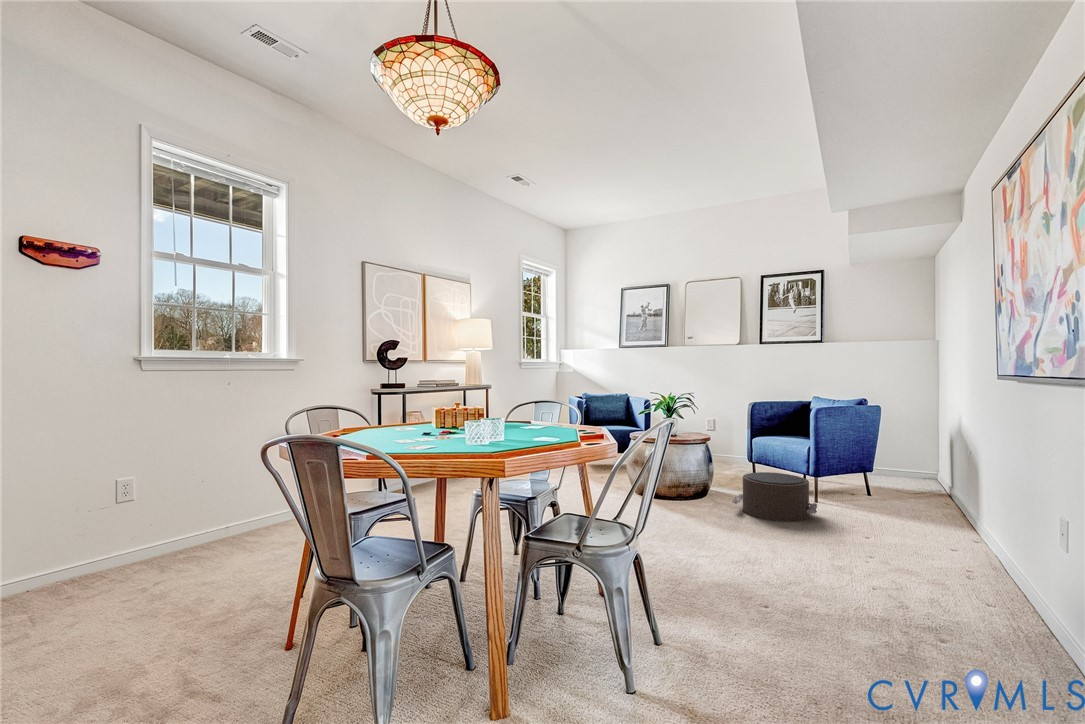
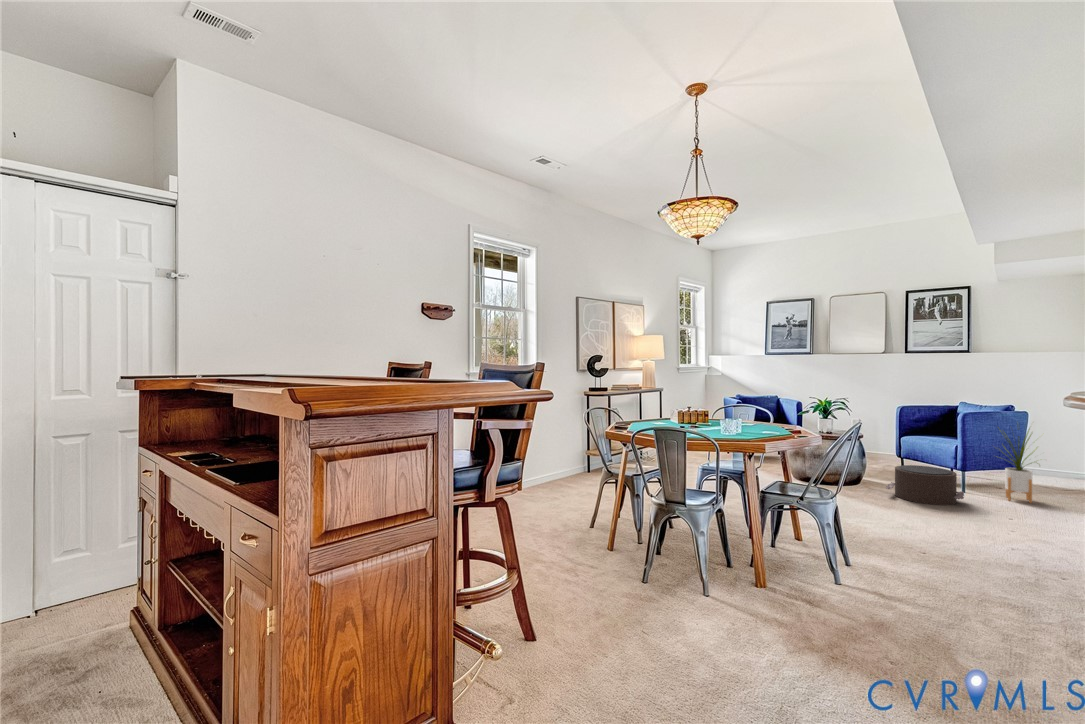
house plant: none [845,415,904,513] -> present [998,427,1032,503]

